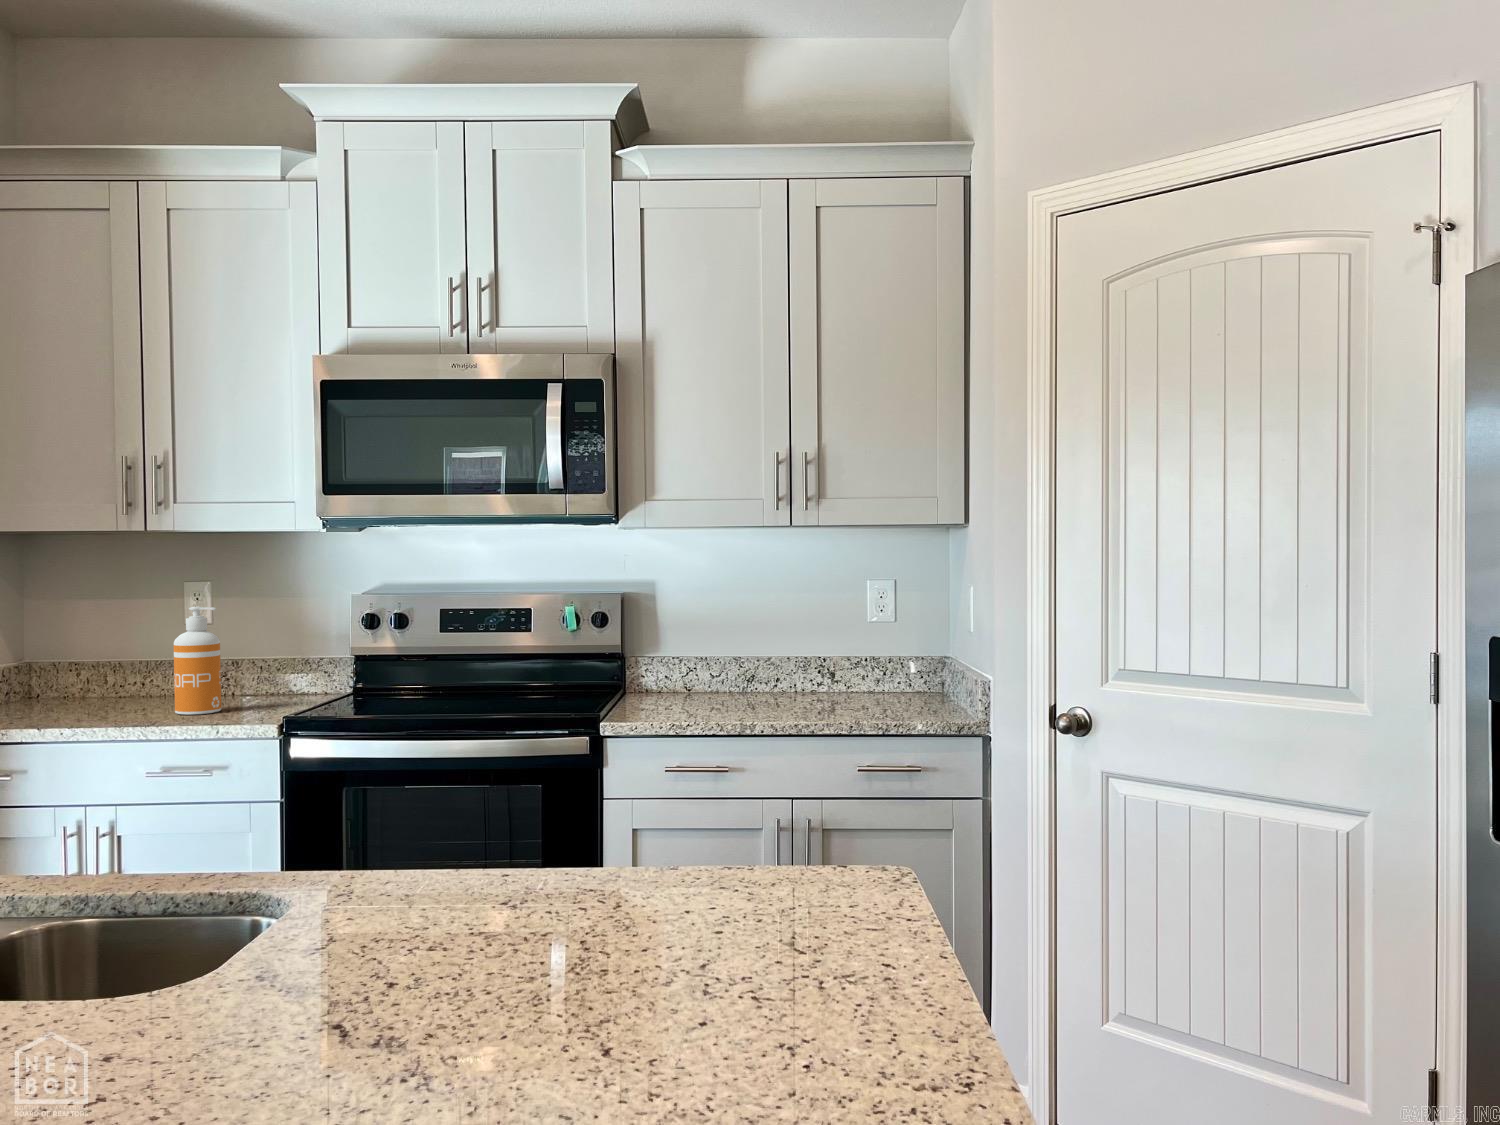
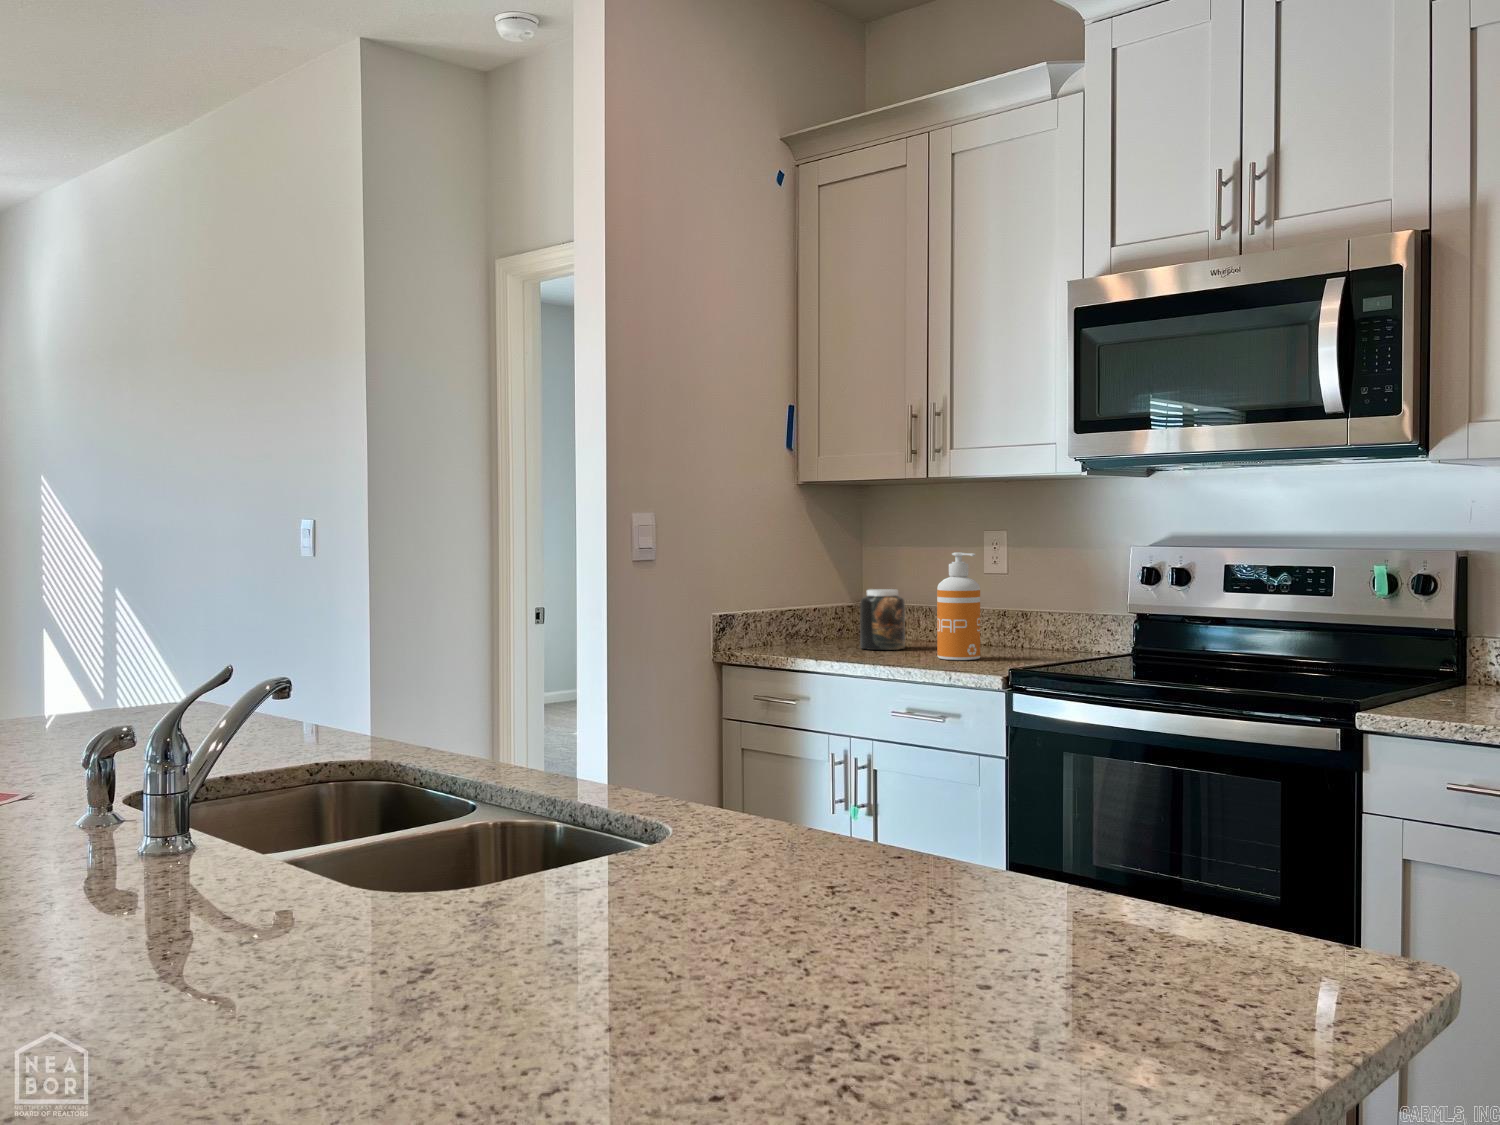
jar: none [65,647,119,712] -> present [860,589,905,650]

